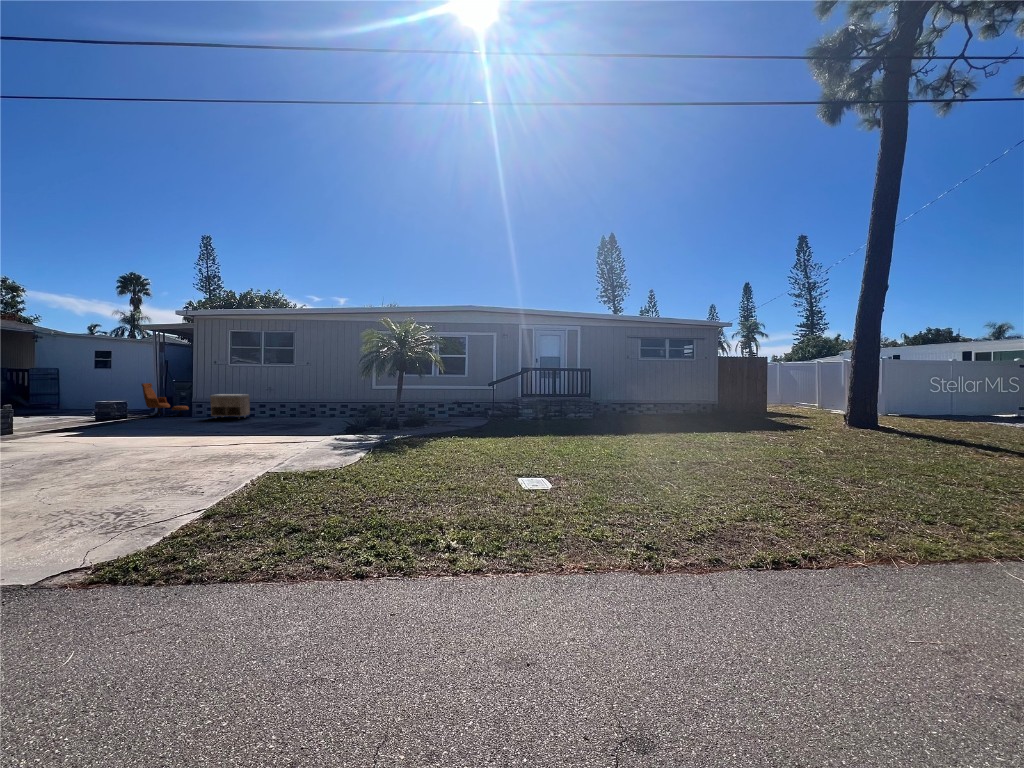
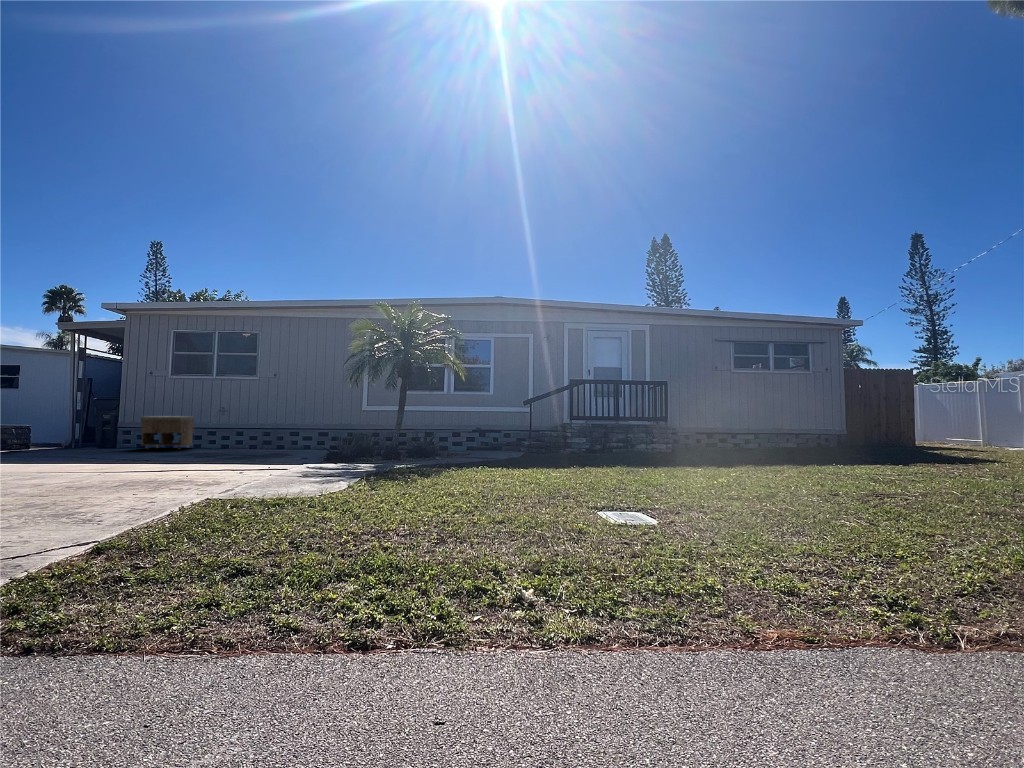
lounge chair: present [142,383,188,415] -> none [51,401,112,447]

